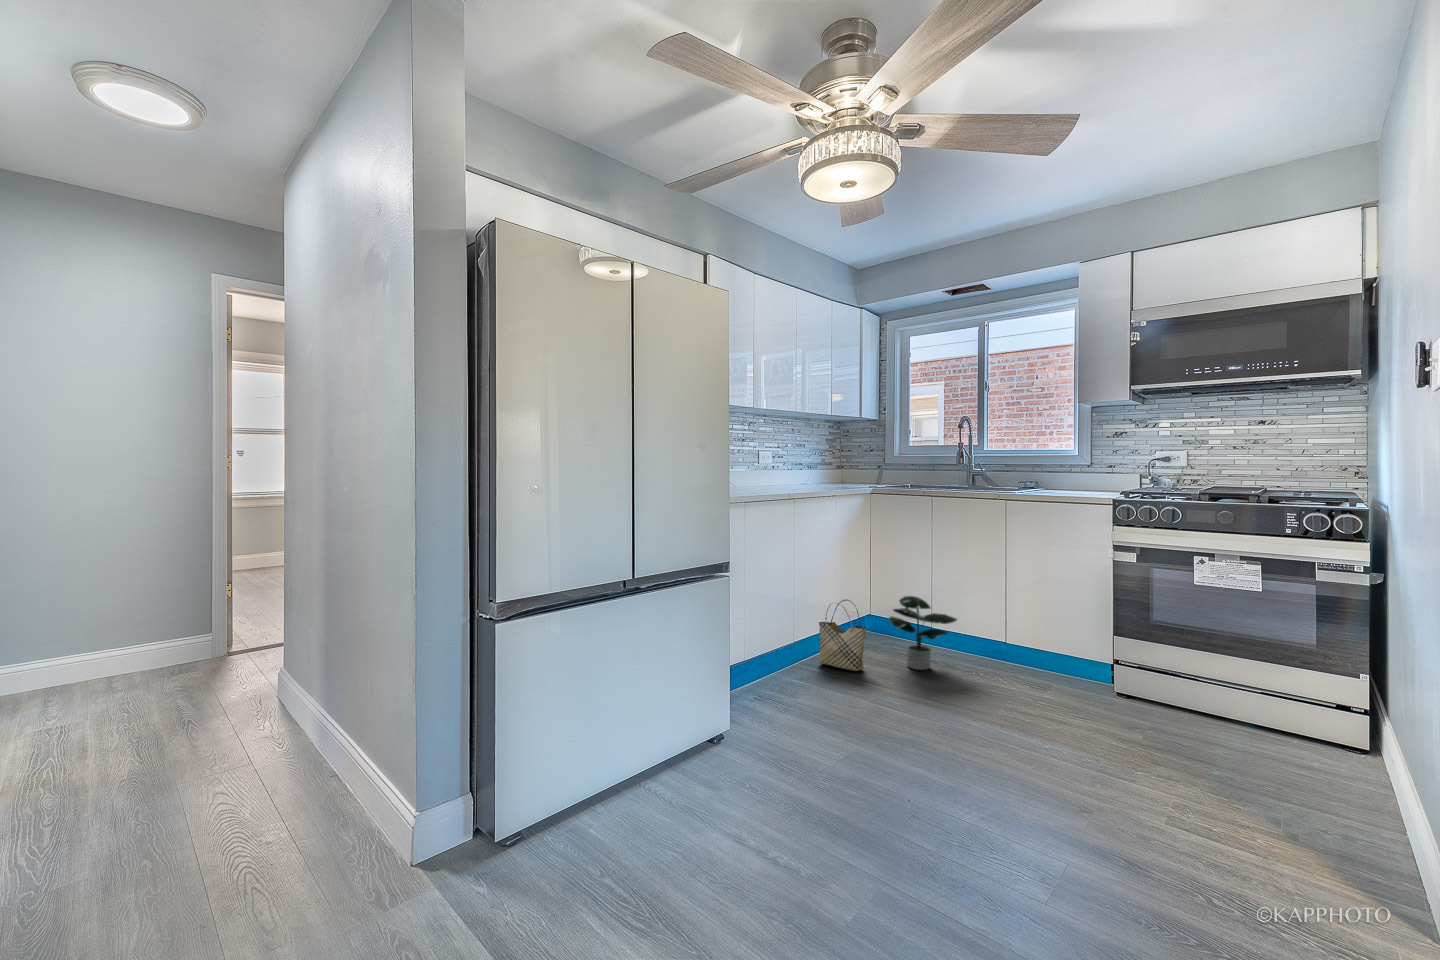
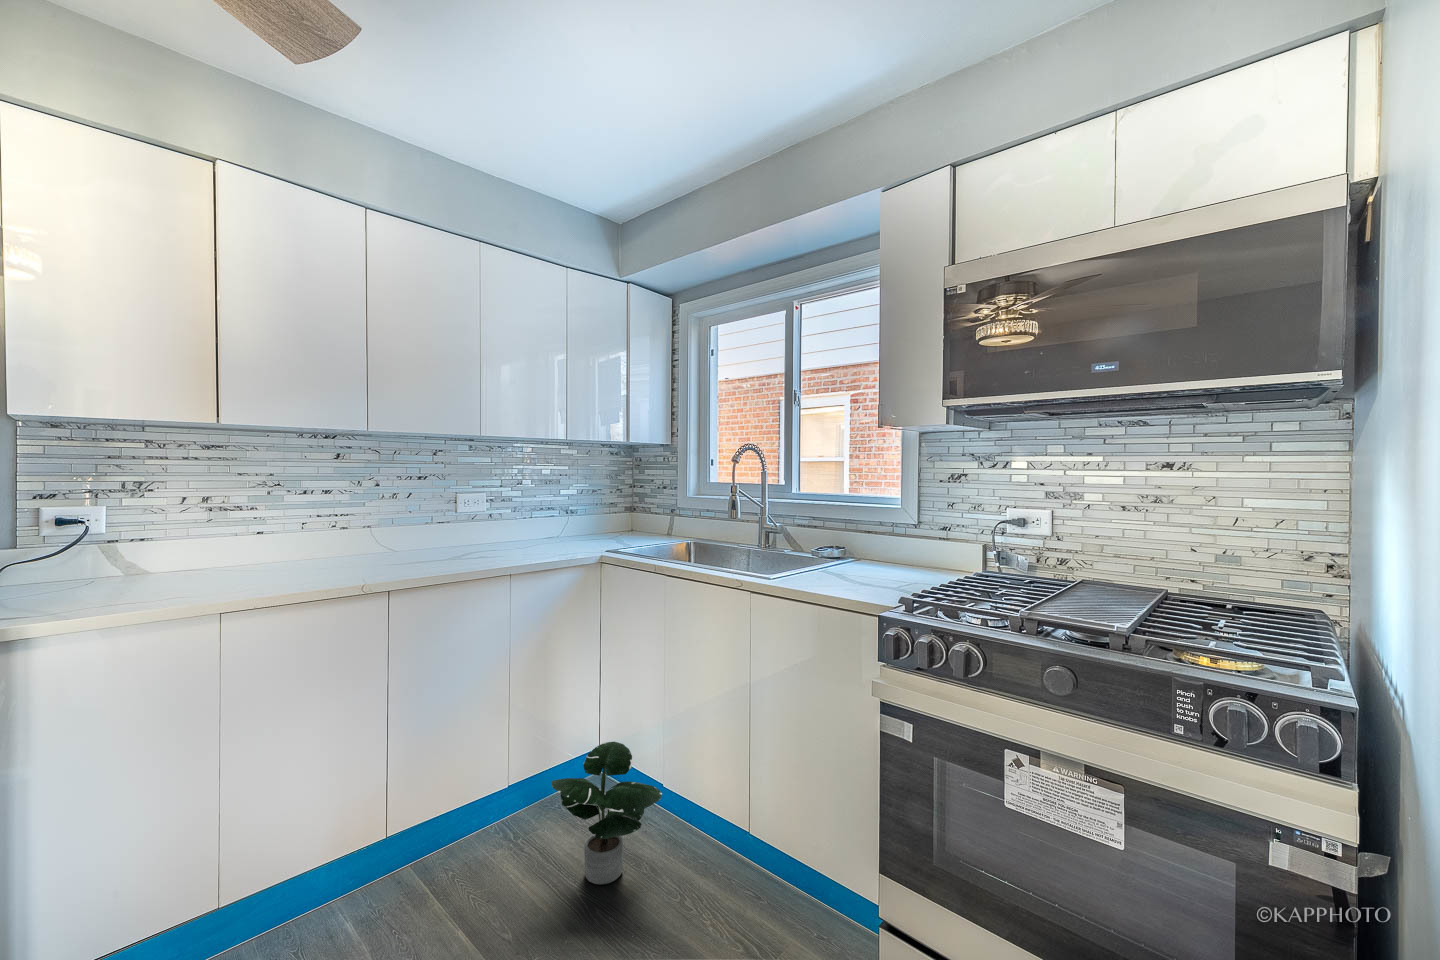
woven basket: present [818,600,867,671] -> none [440,755,509,892]

